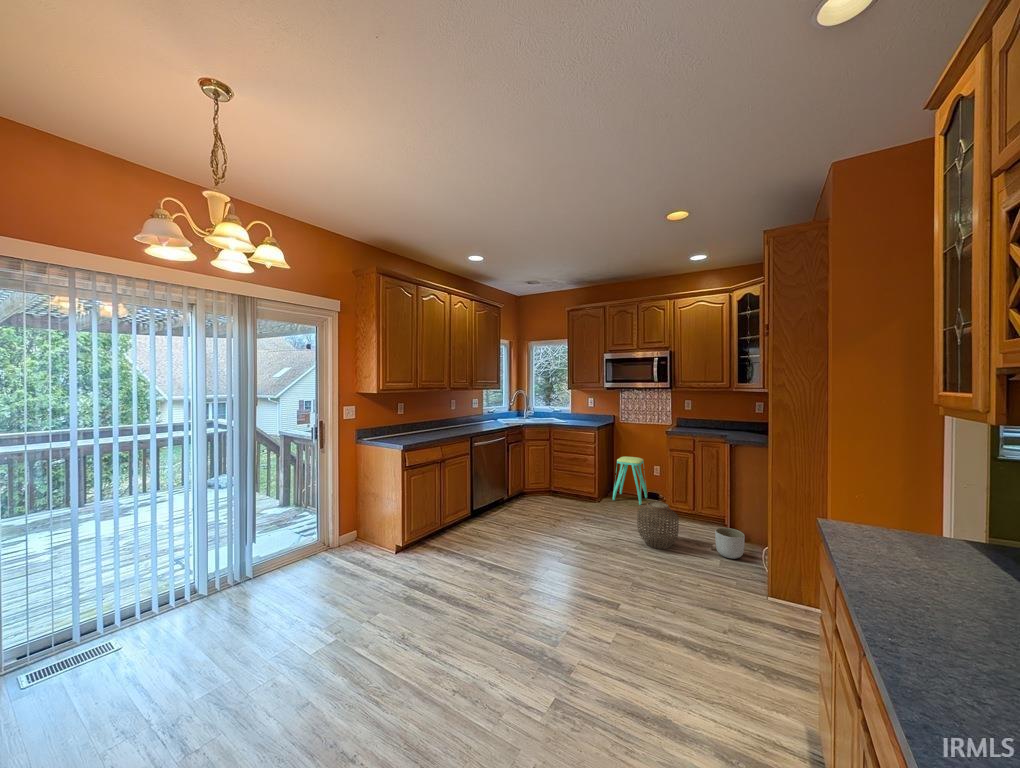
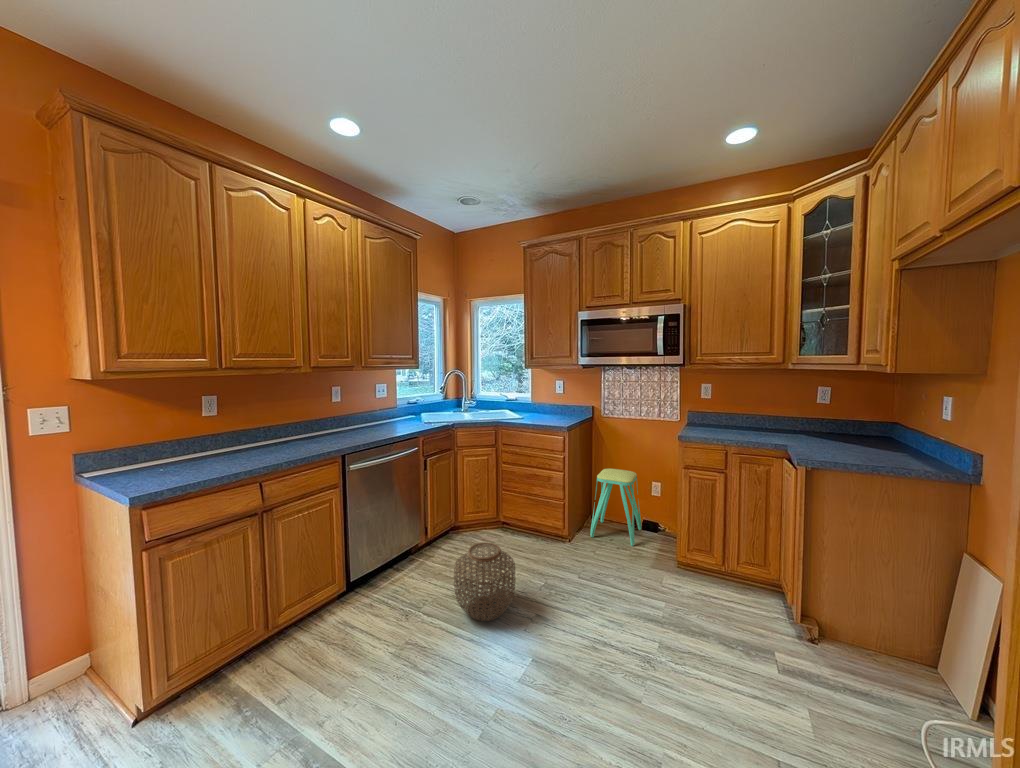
woven basket: present [637,501,679,549] -> present [454,542,515,621]
planter: present [715,528,745,559] -> none [789,630,853,704]

